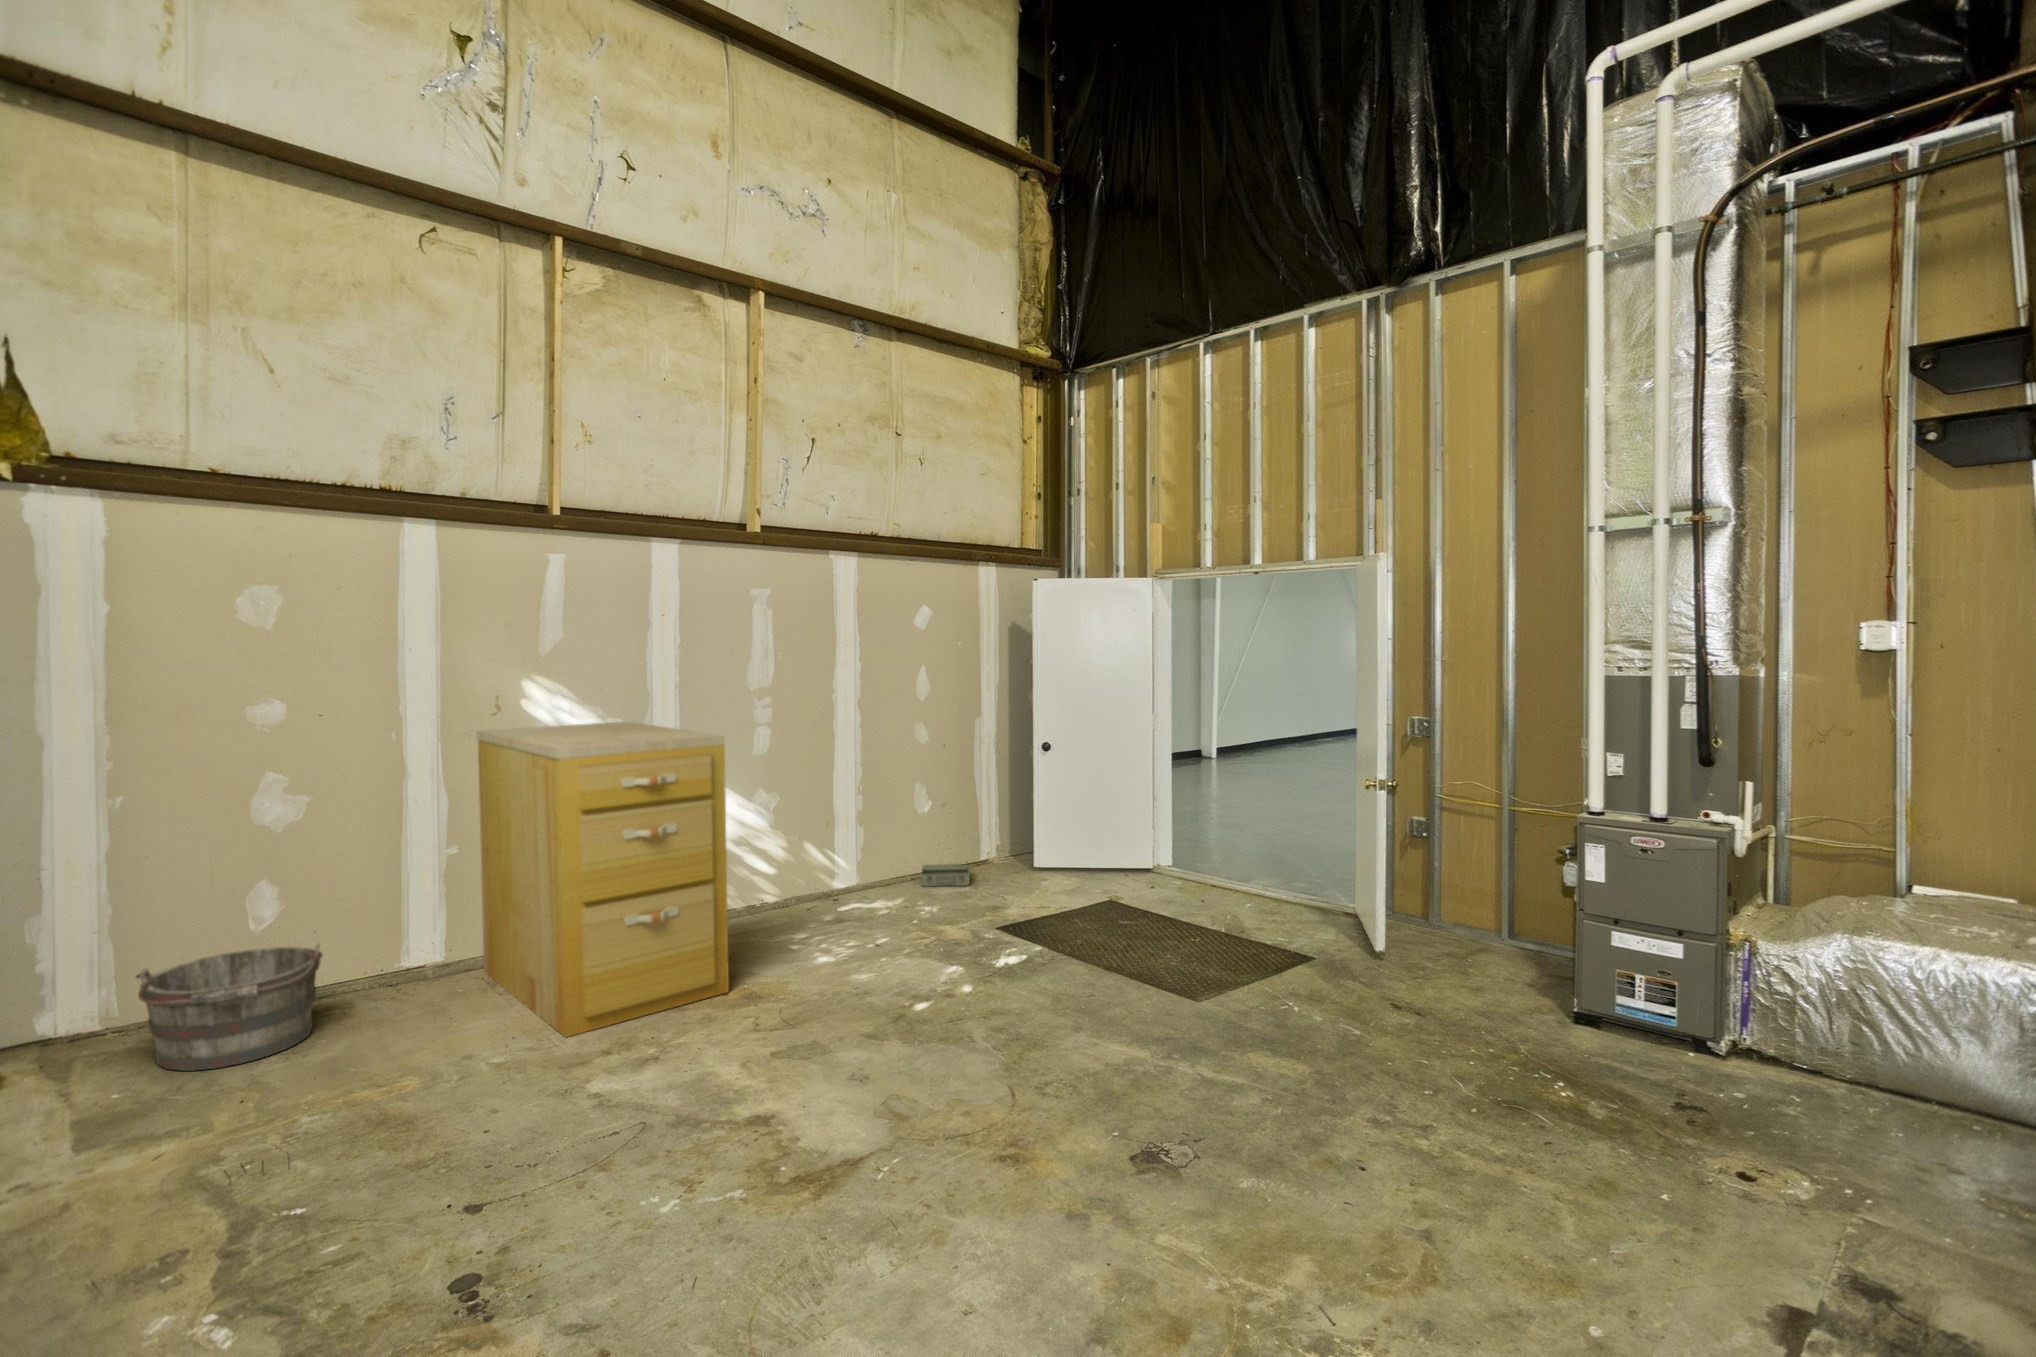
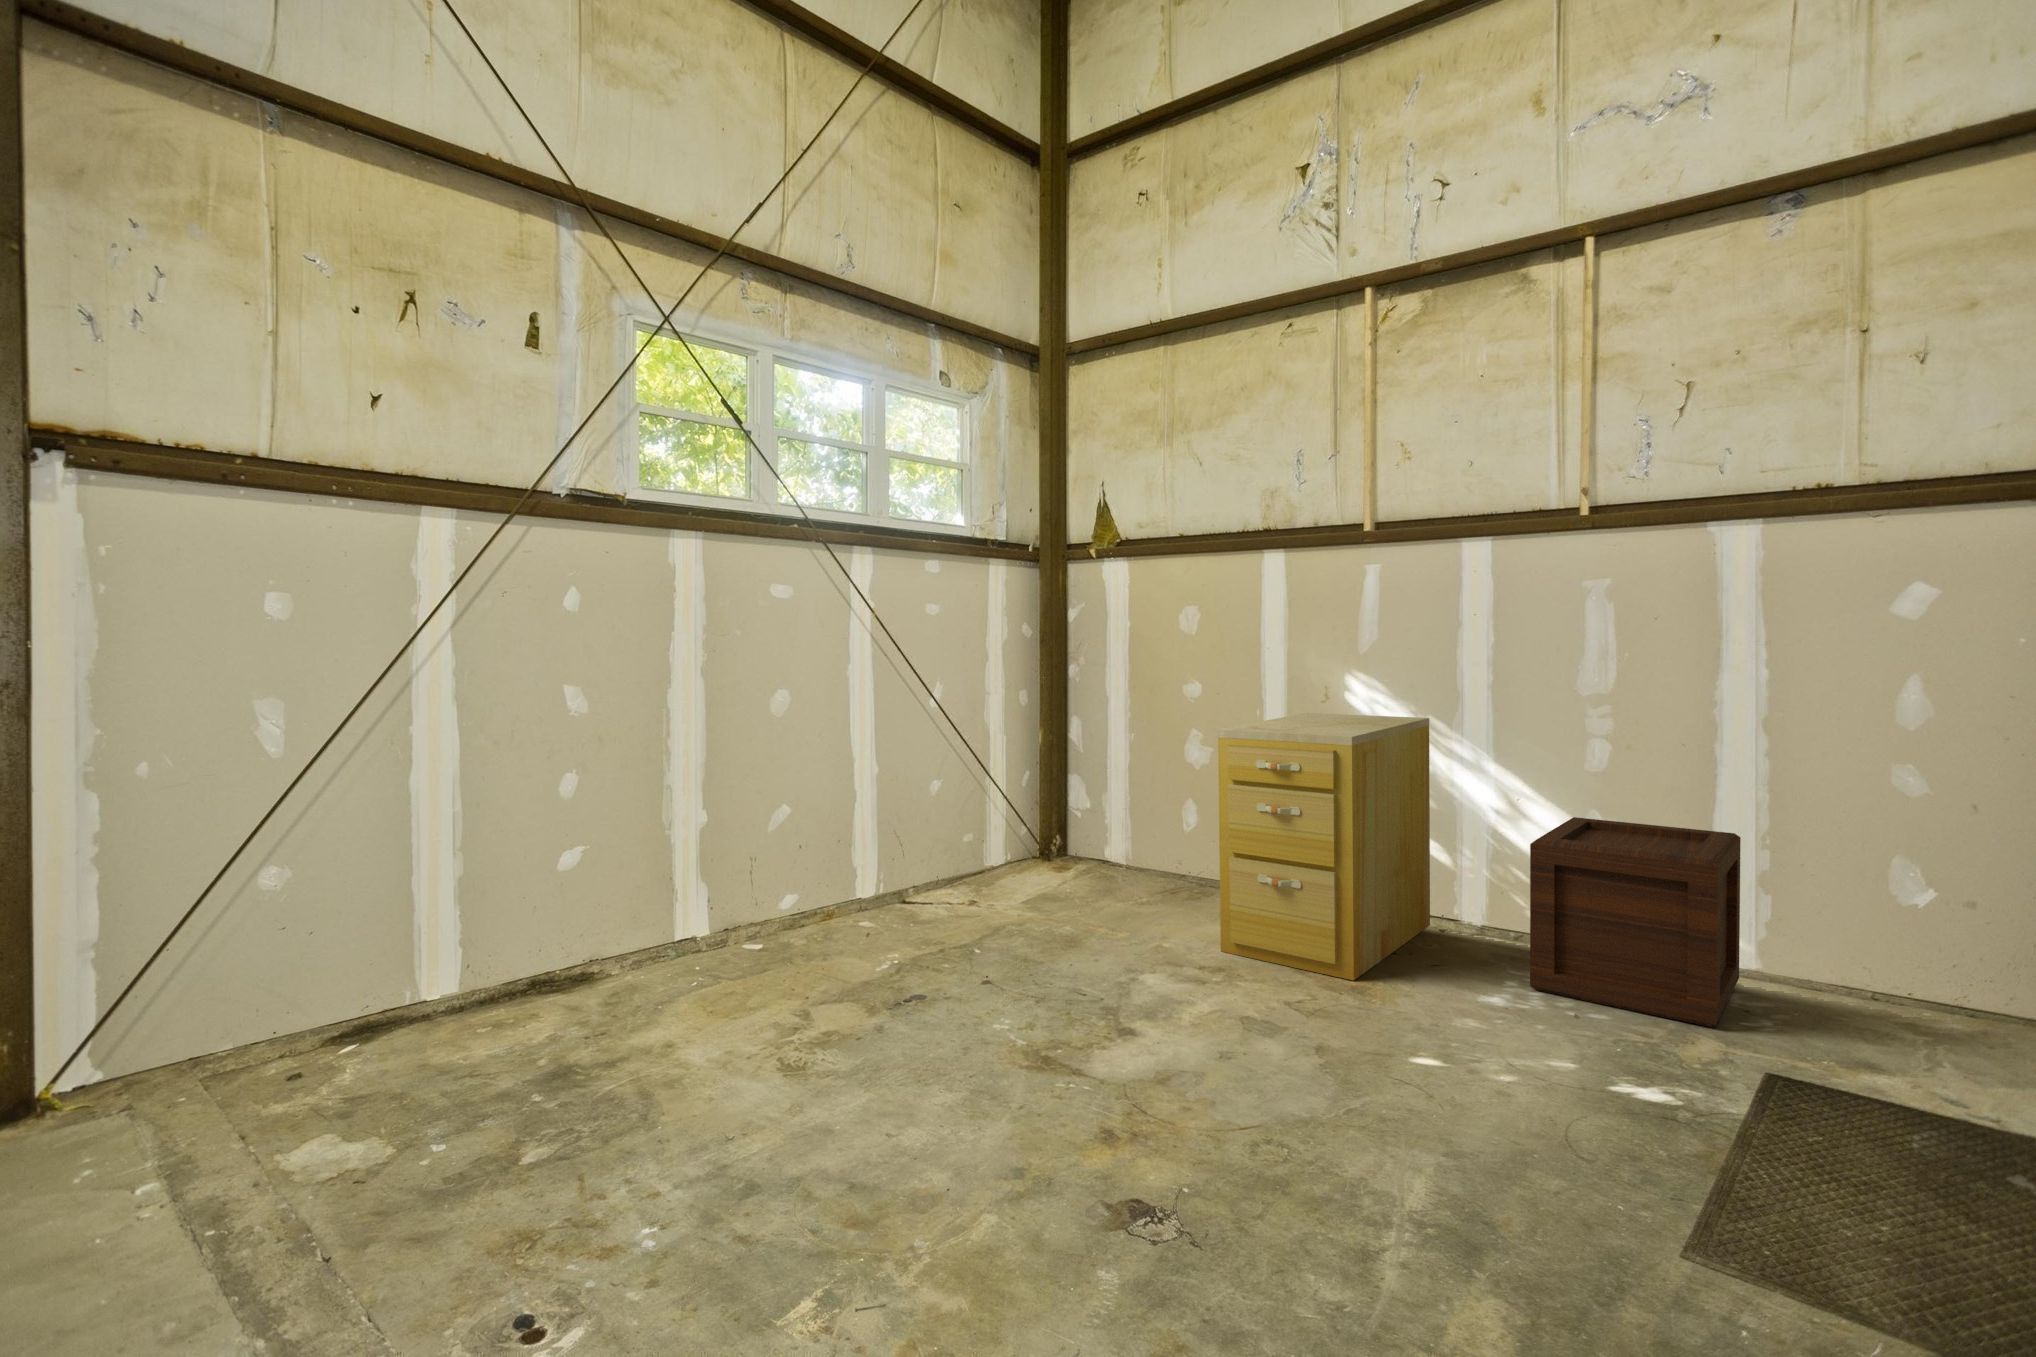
wooden crate: none [749,783,920,940] -> present [1530,817,1741,1027]
toolbox: present [922,864,970,887] -> none [1855,992,1981,1046]
bucket: present [136,944,323,1071] -> none [1101,828,1196,898]

